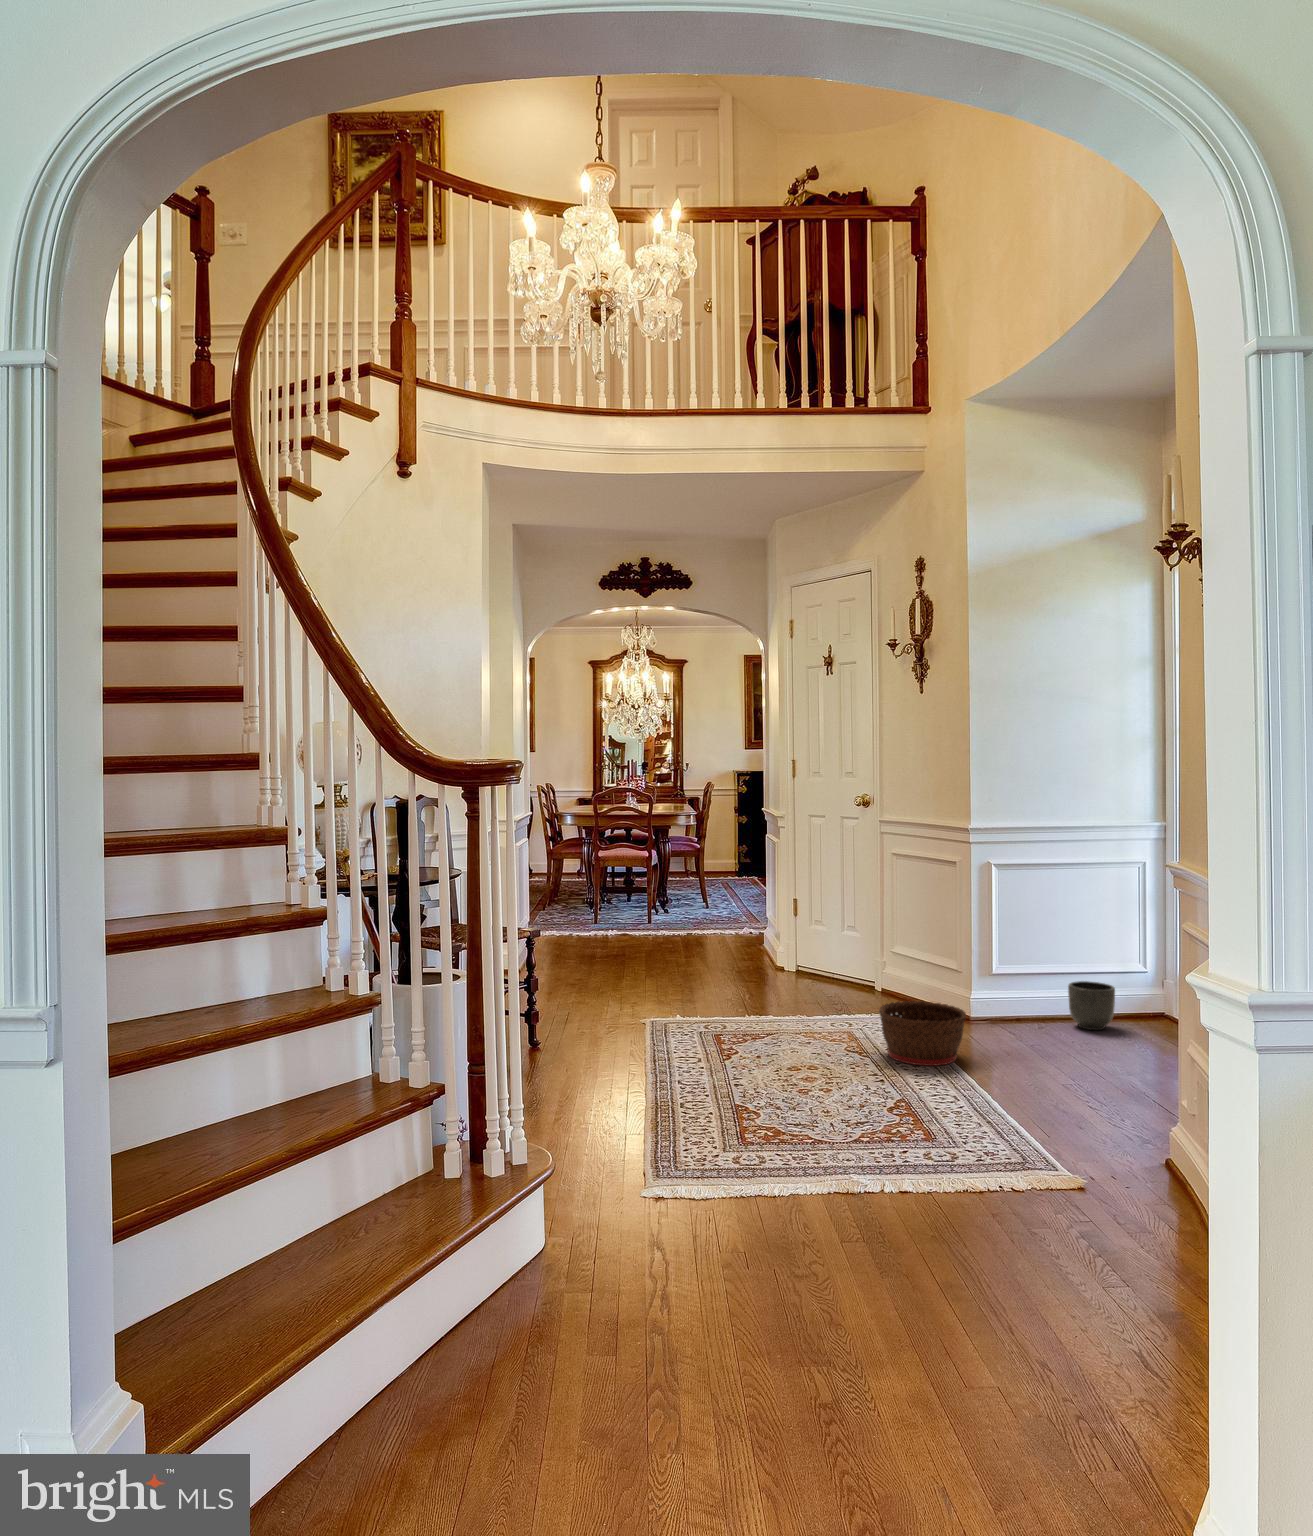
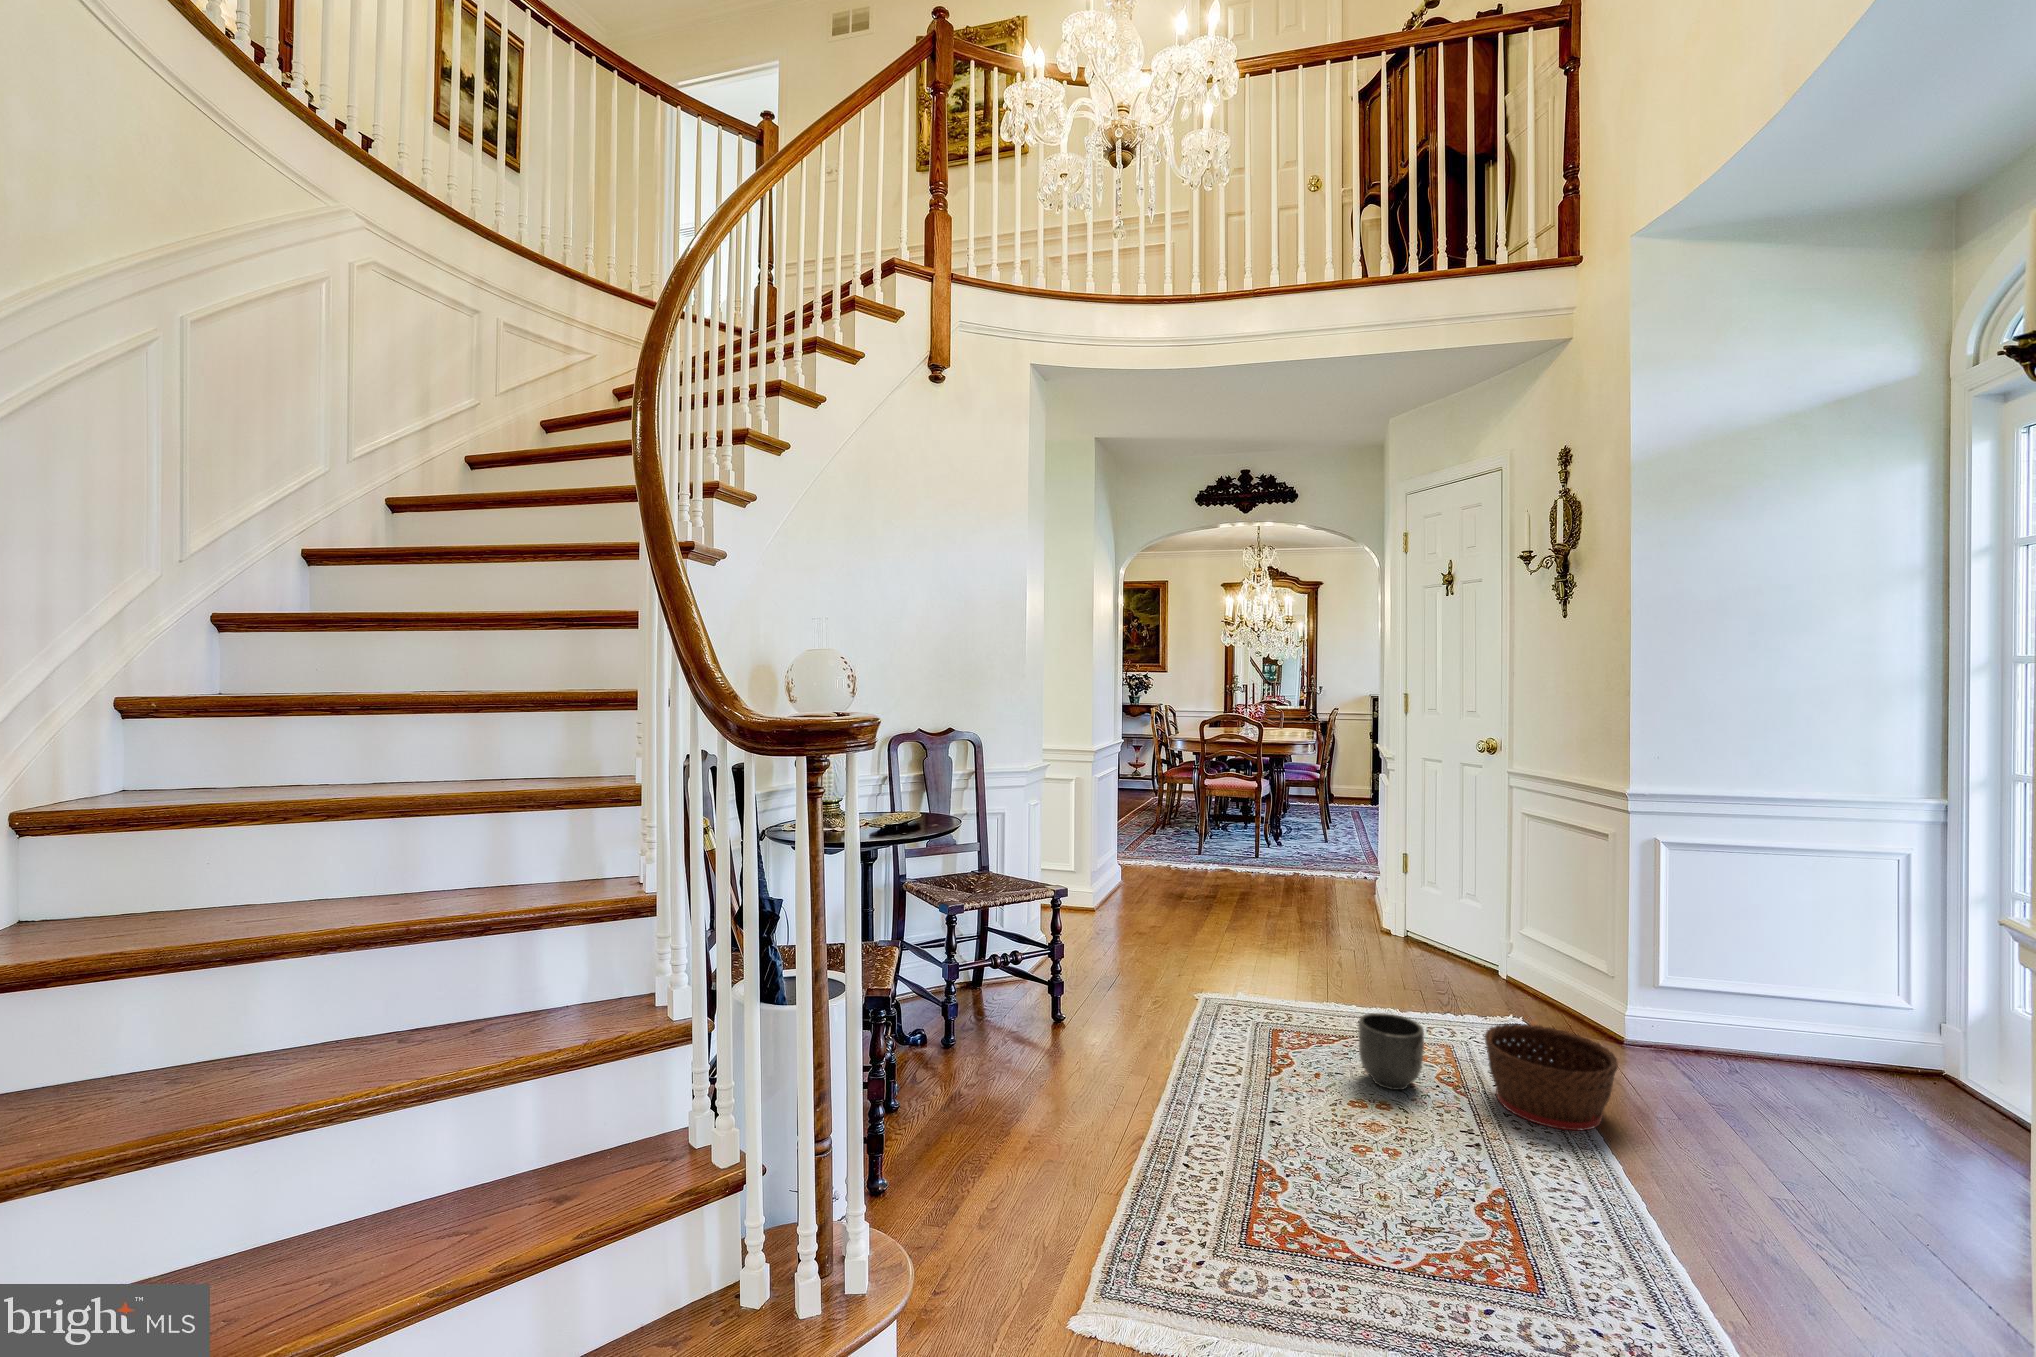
planter: present [1068,981,1115,1030] -> present [1358,1013,1424,1090]

